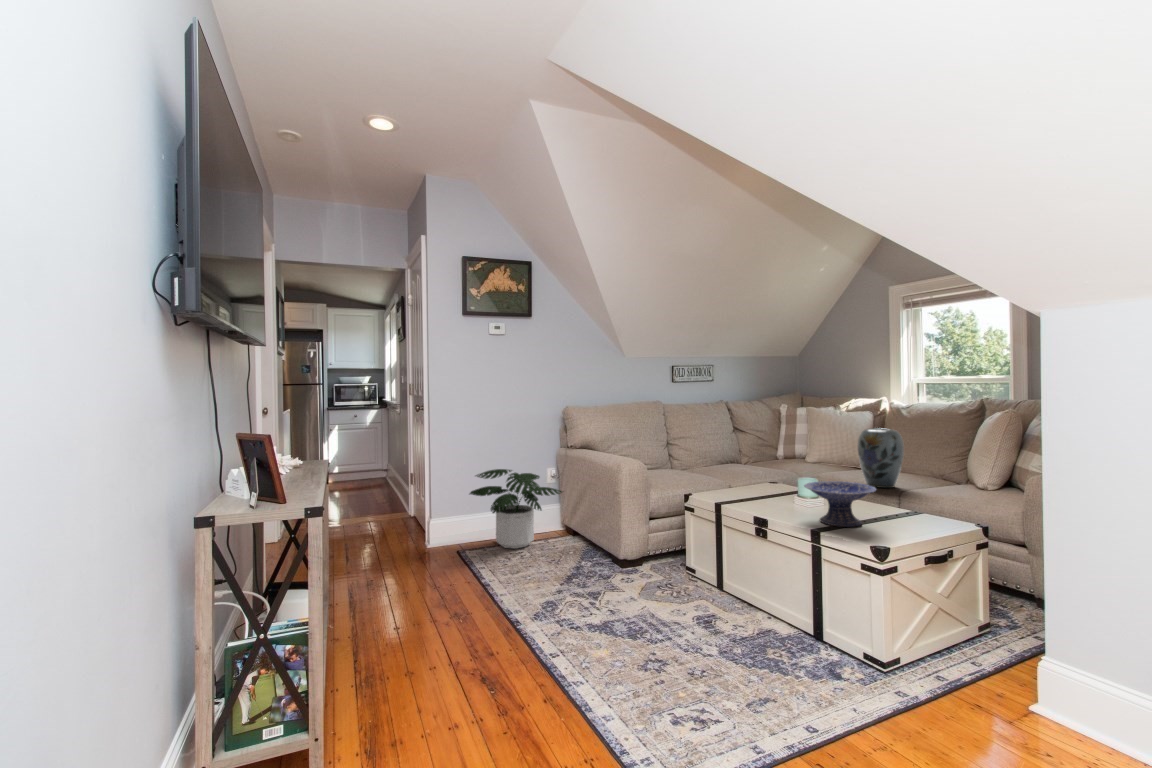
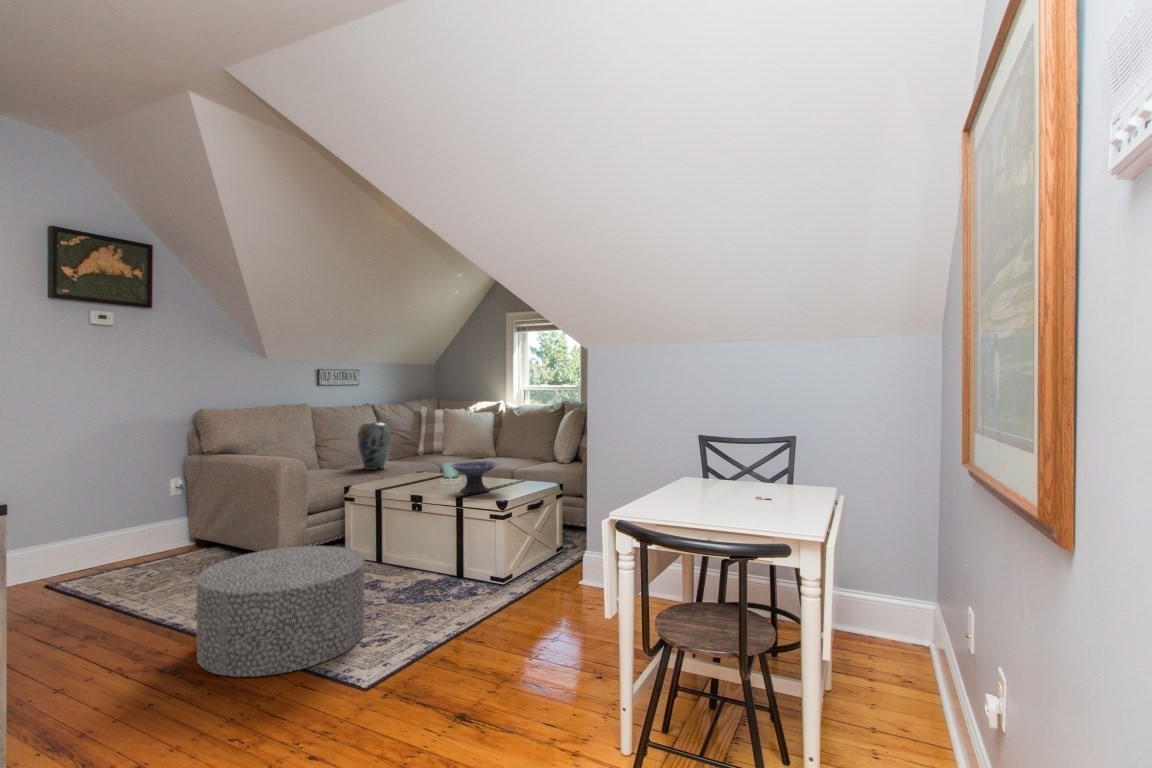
vase: present [857,428,904,488] -> present [357,422,391,470]
potted plant: present [470,469,562,548] -> none [66,483,200,573]
ottoman: none [508,564,683,737] -> present [197,546,365,677]

